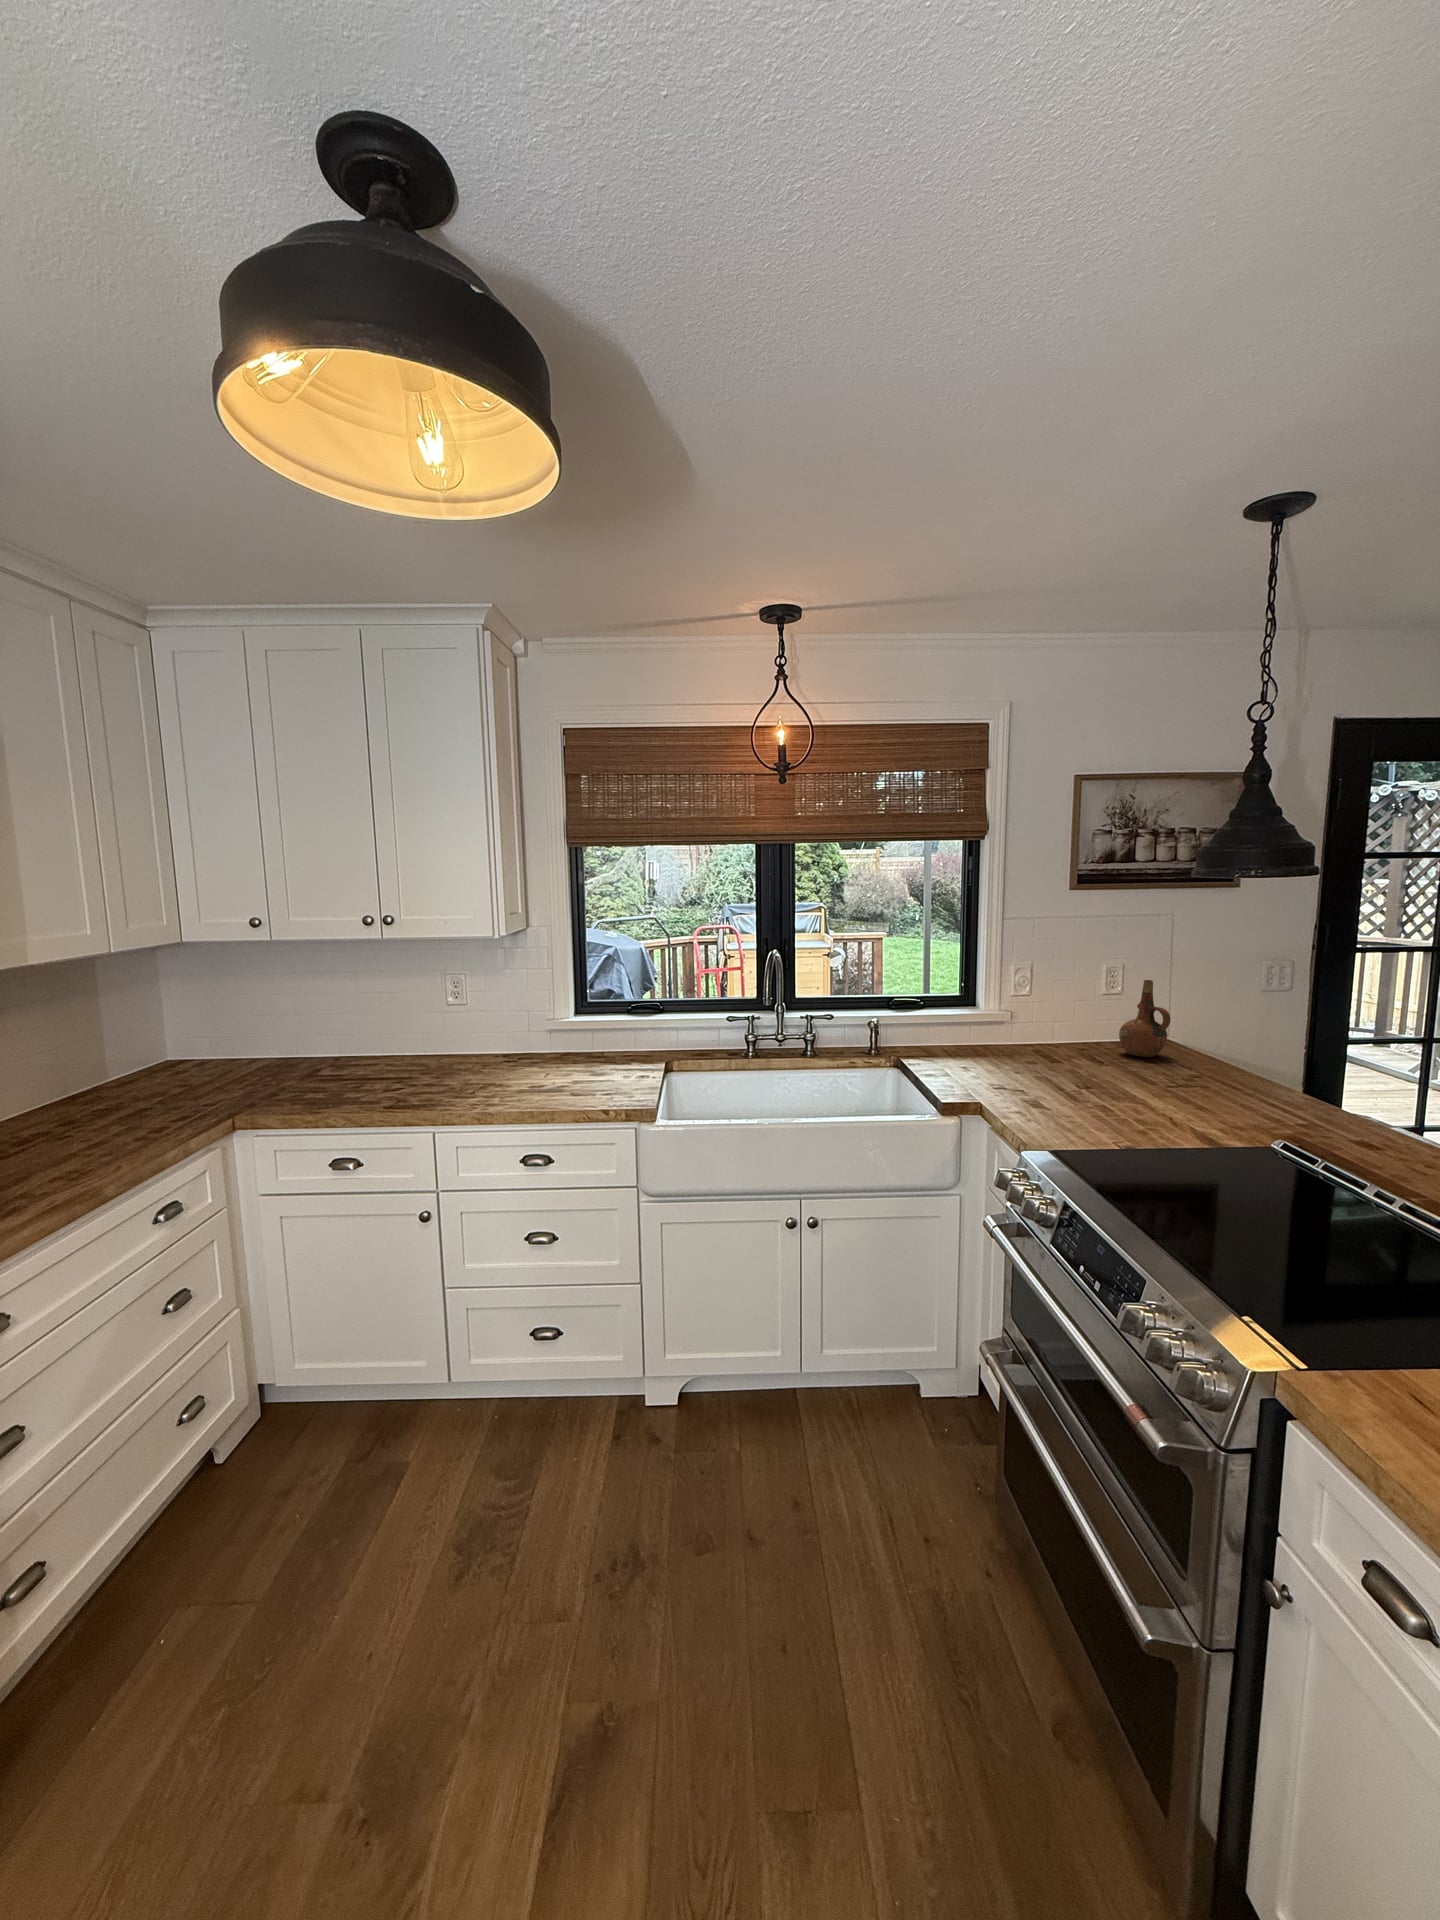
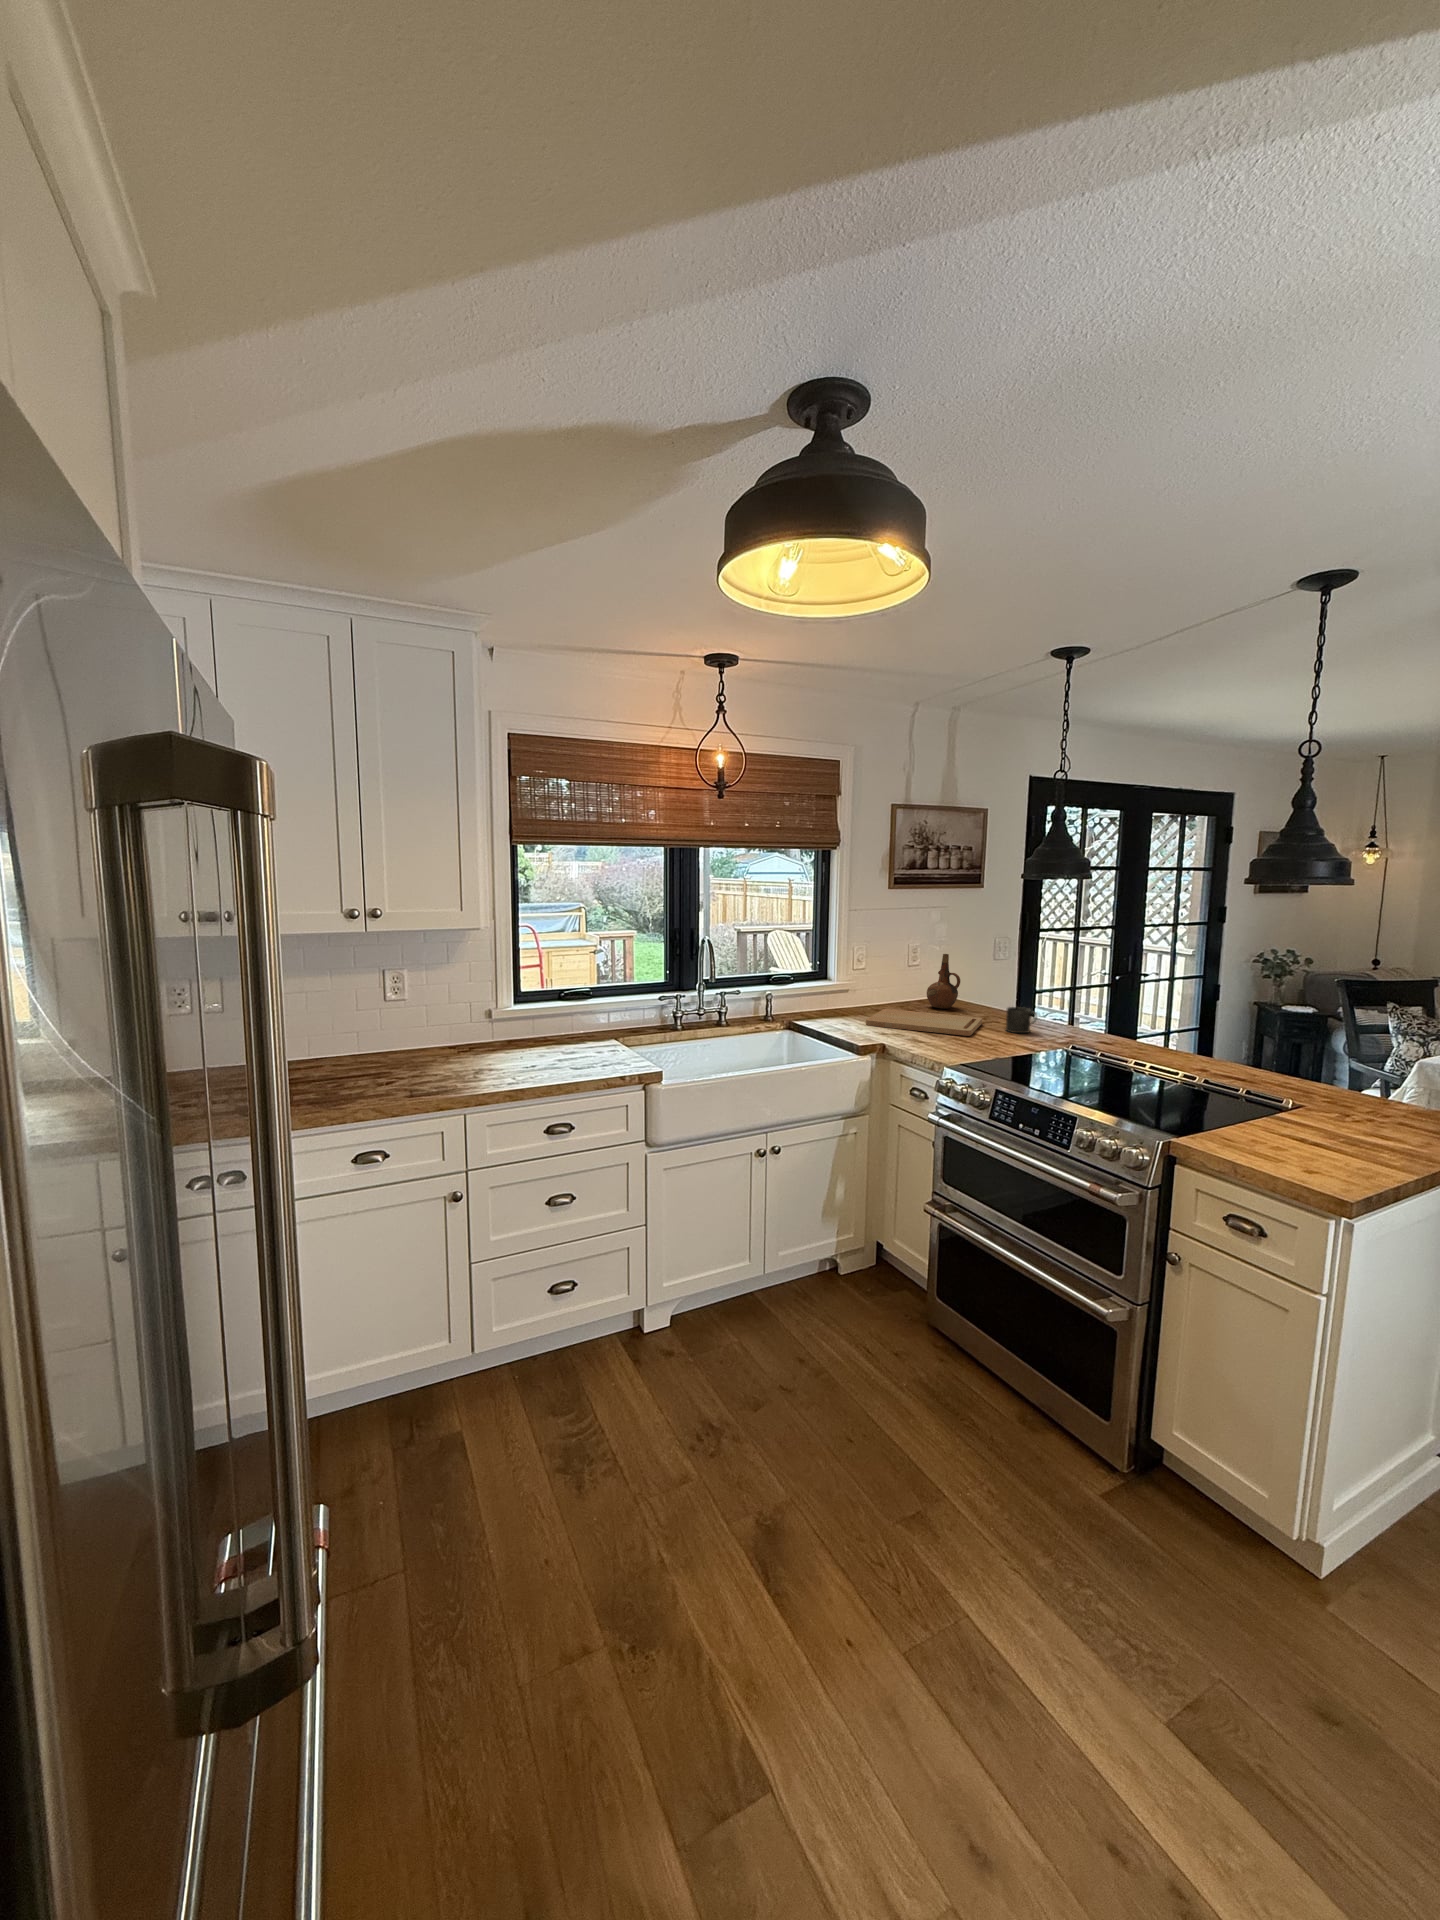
cutting board: none [993,1051,1177,1102] -> present [866,1009,982,1036]
mug: none [1205,1065,1257,1108] -> present [1006,1007,1037,1033]

